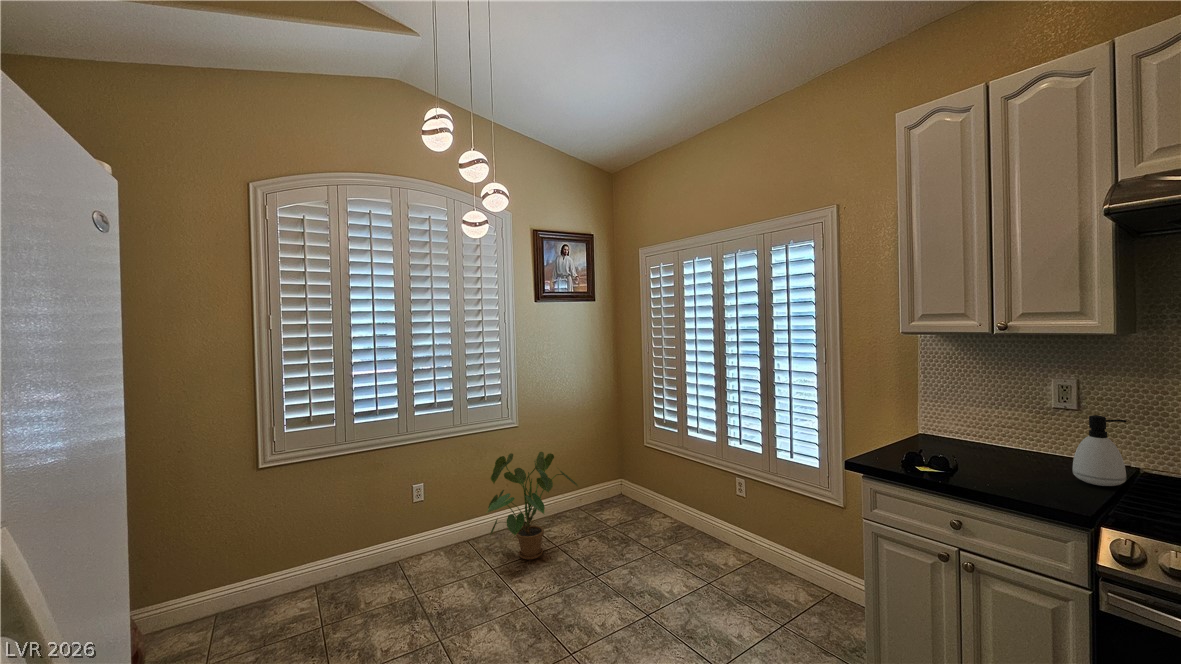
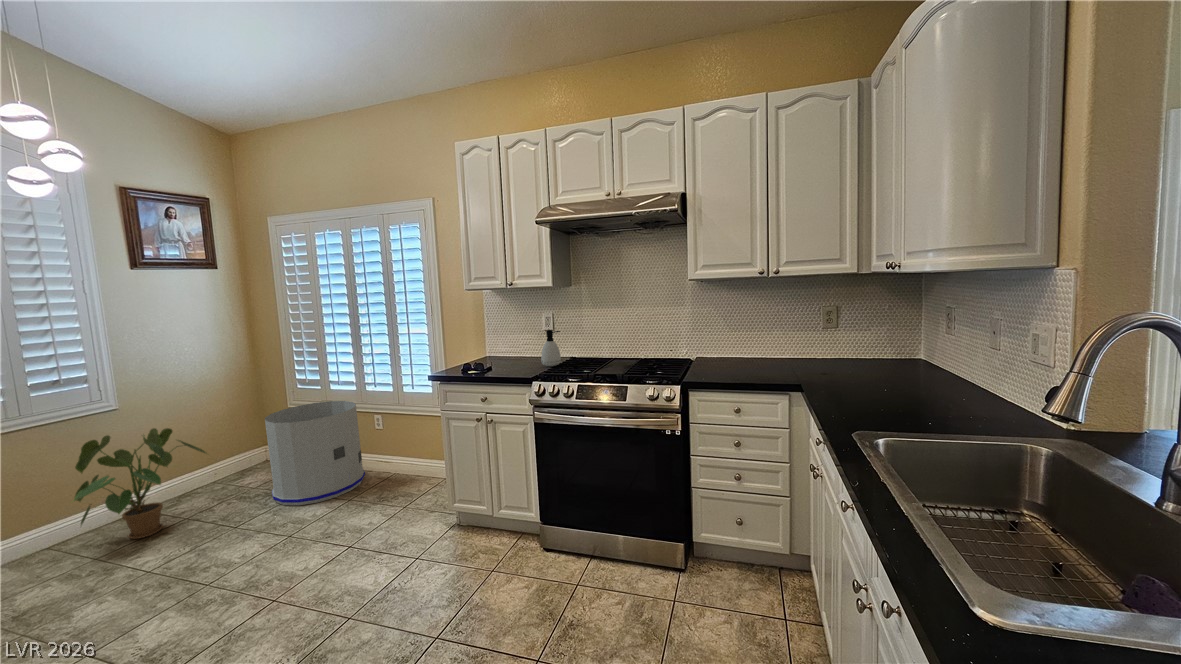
trash can: none [628,450,723,574] -> present [265,401,365,505]

